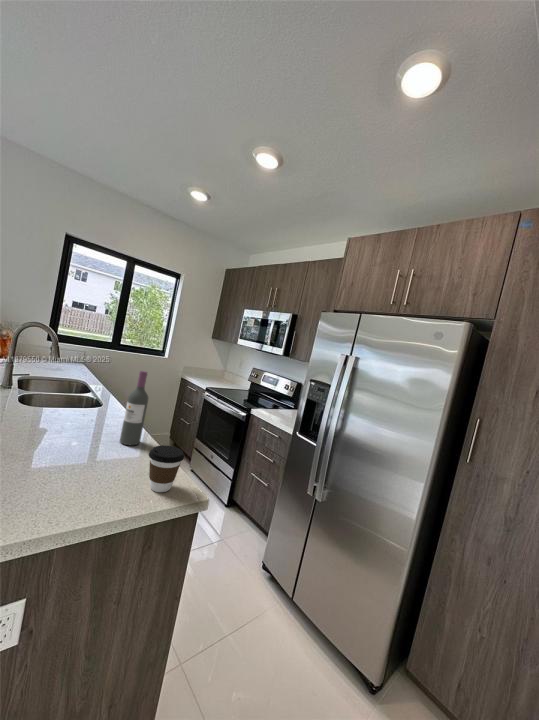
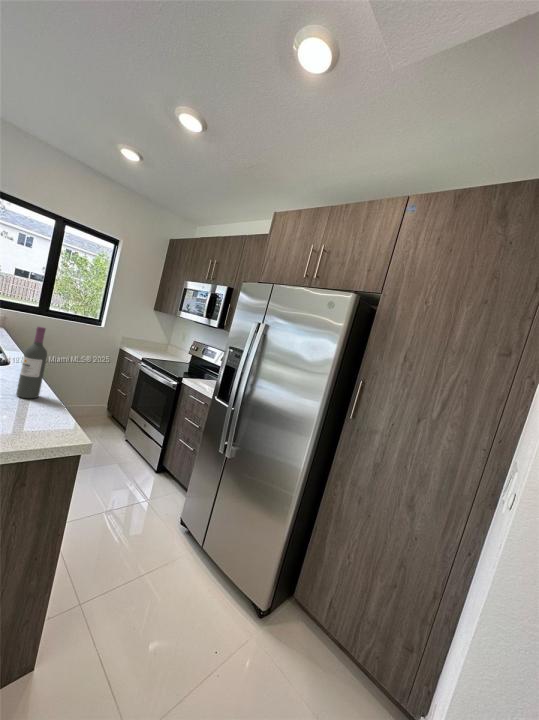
coffee cup: present [149,445,184,492] -> none [31,394,69,435]

